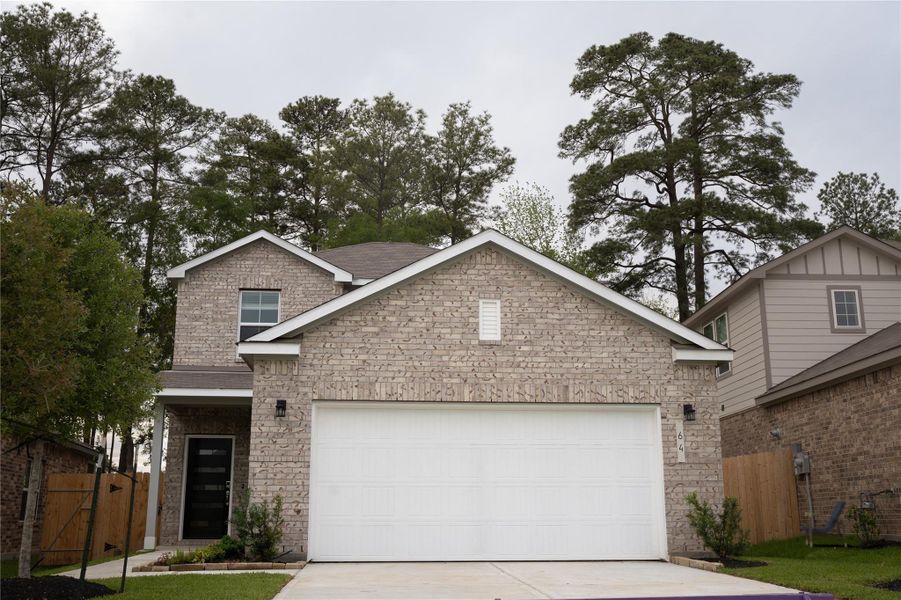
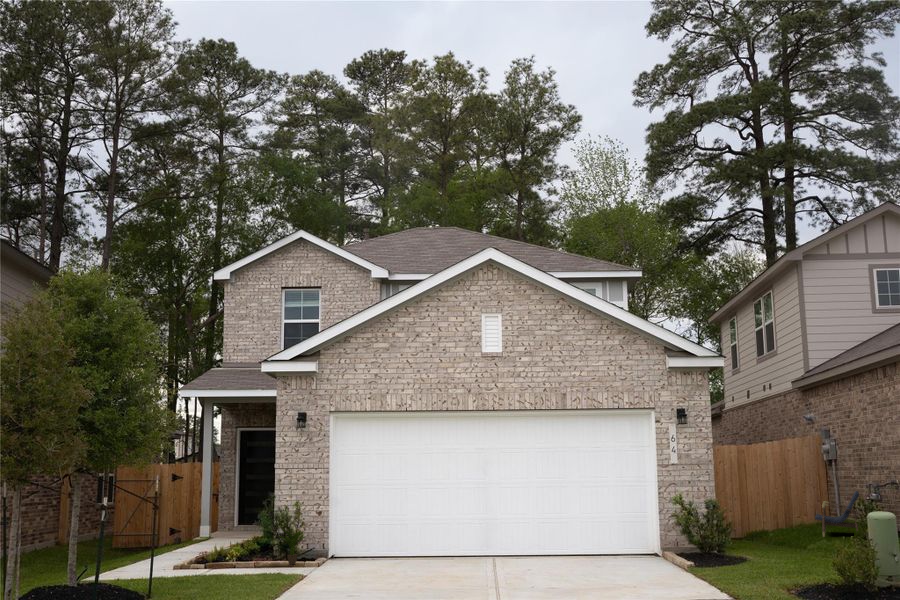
potted plant: none [253,524,287,568] -> present [279,529,306,565]

